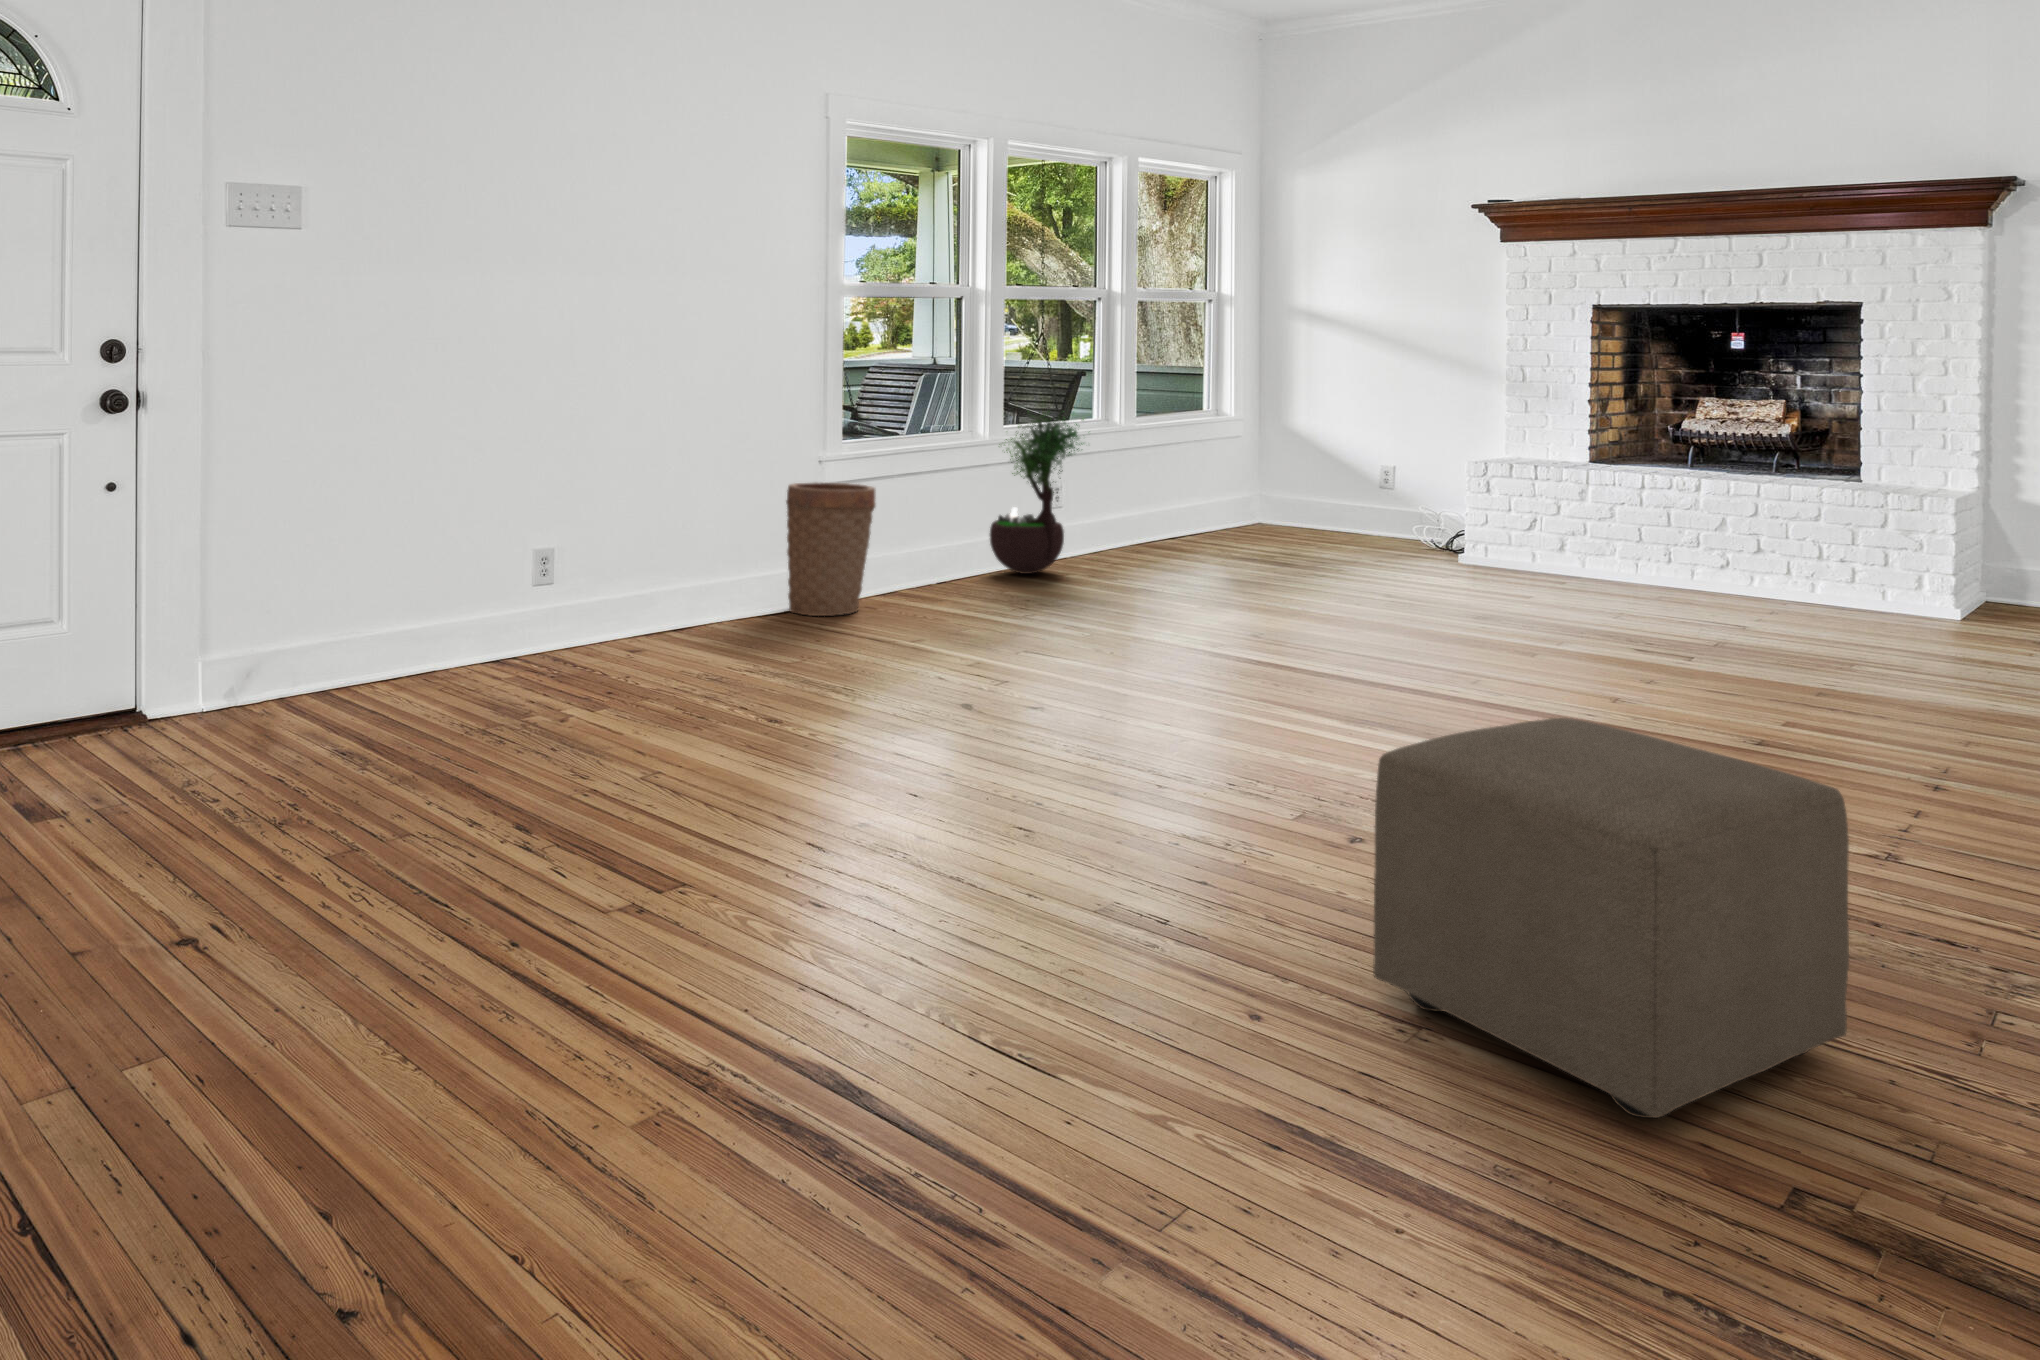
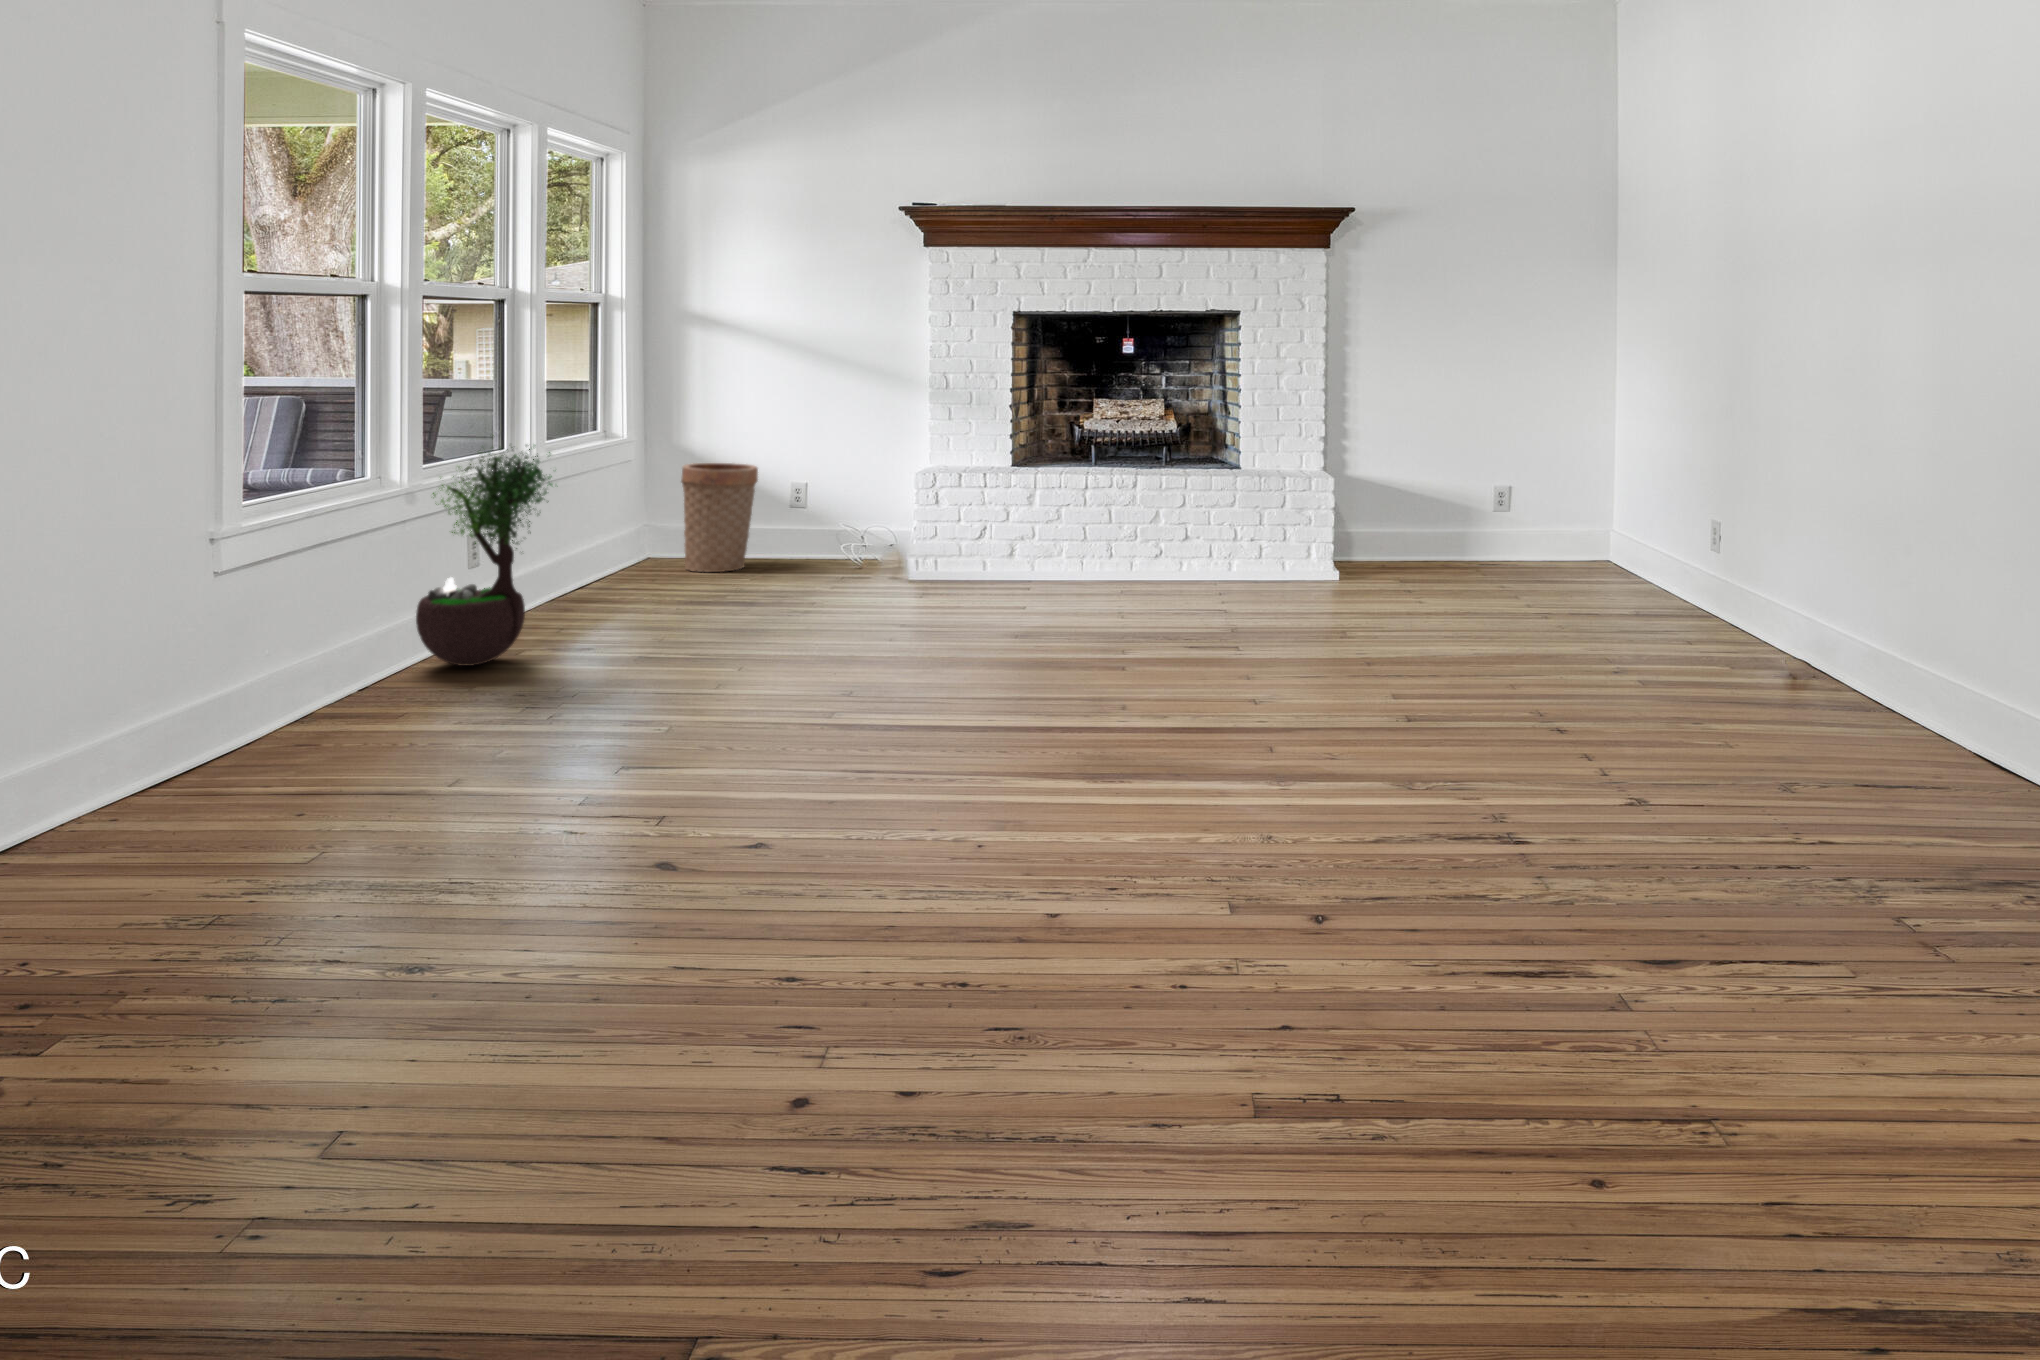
basket: present [786,482,875,616] -> present [681,463,758,572]
ottoman: present [1373,718,1849,1118] -> none [1624,744,2023,1134]

